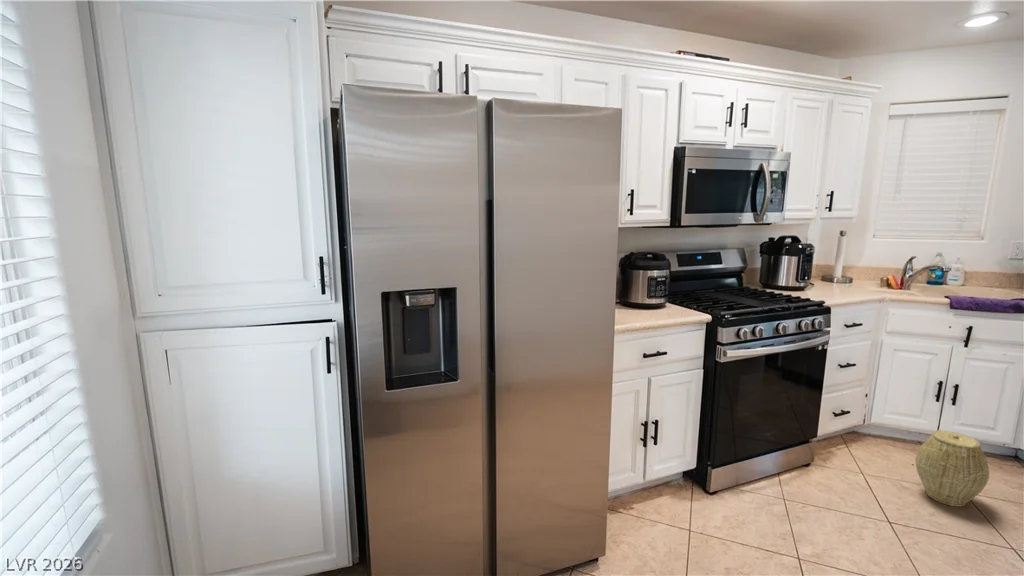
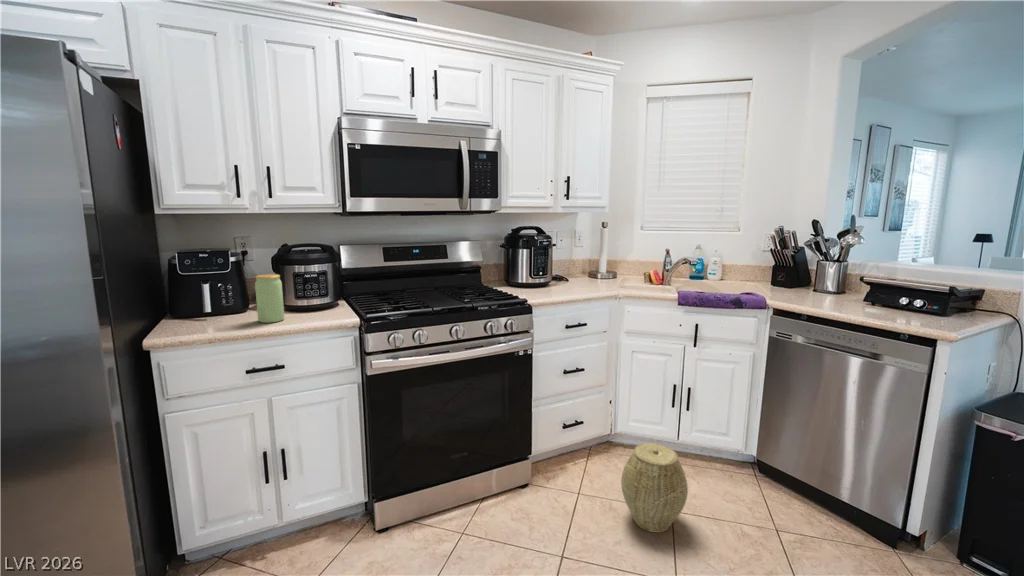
jar: none [635,278,656,317] -> present [255,274,284,323]

